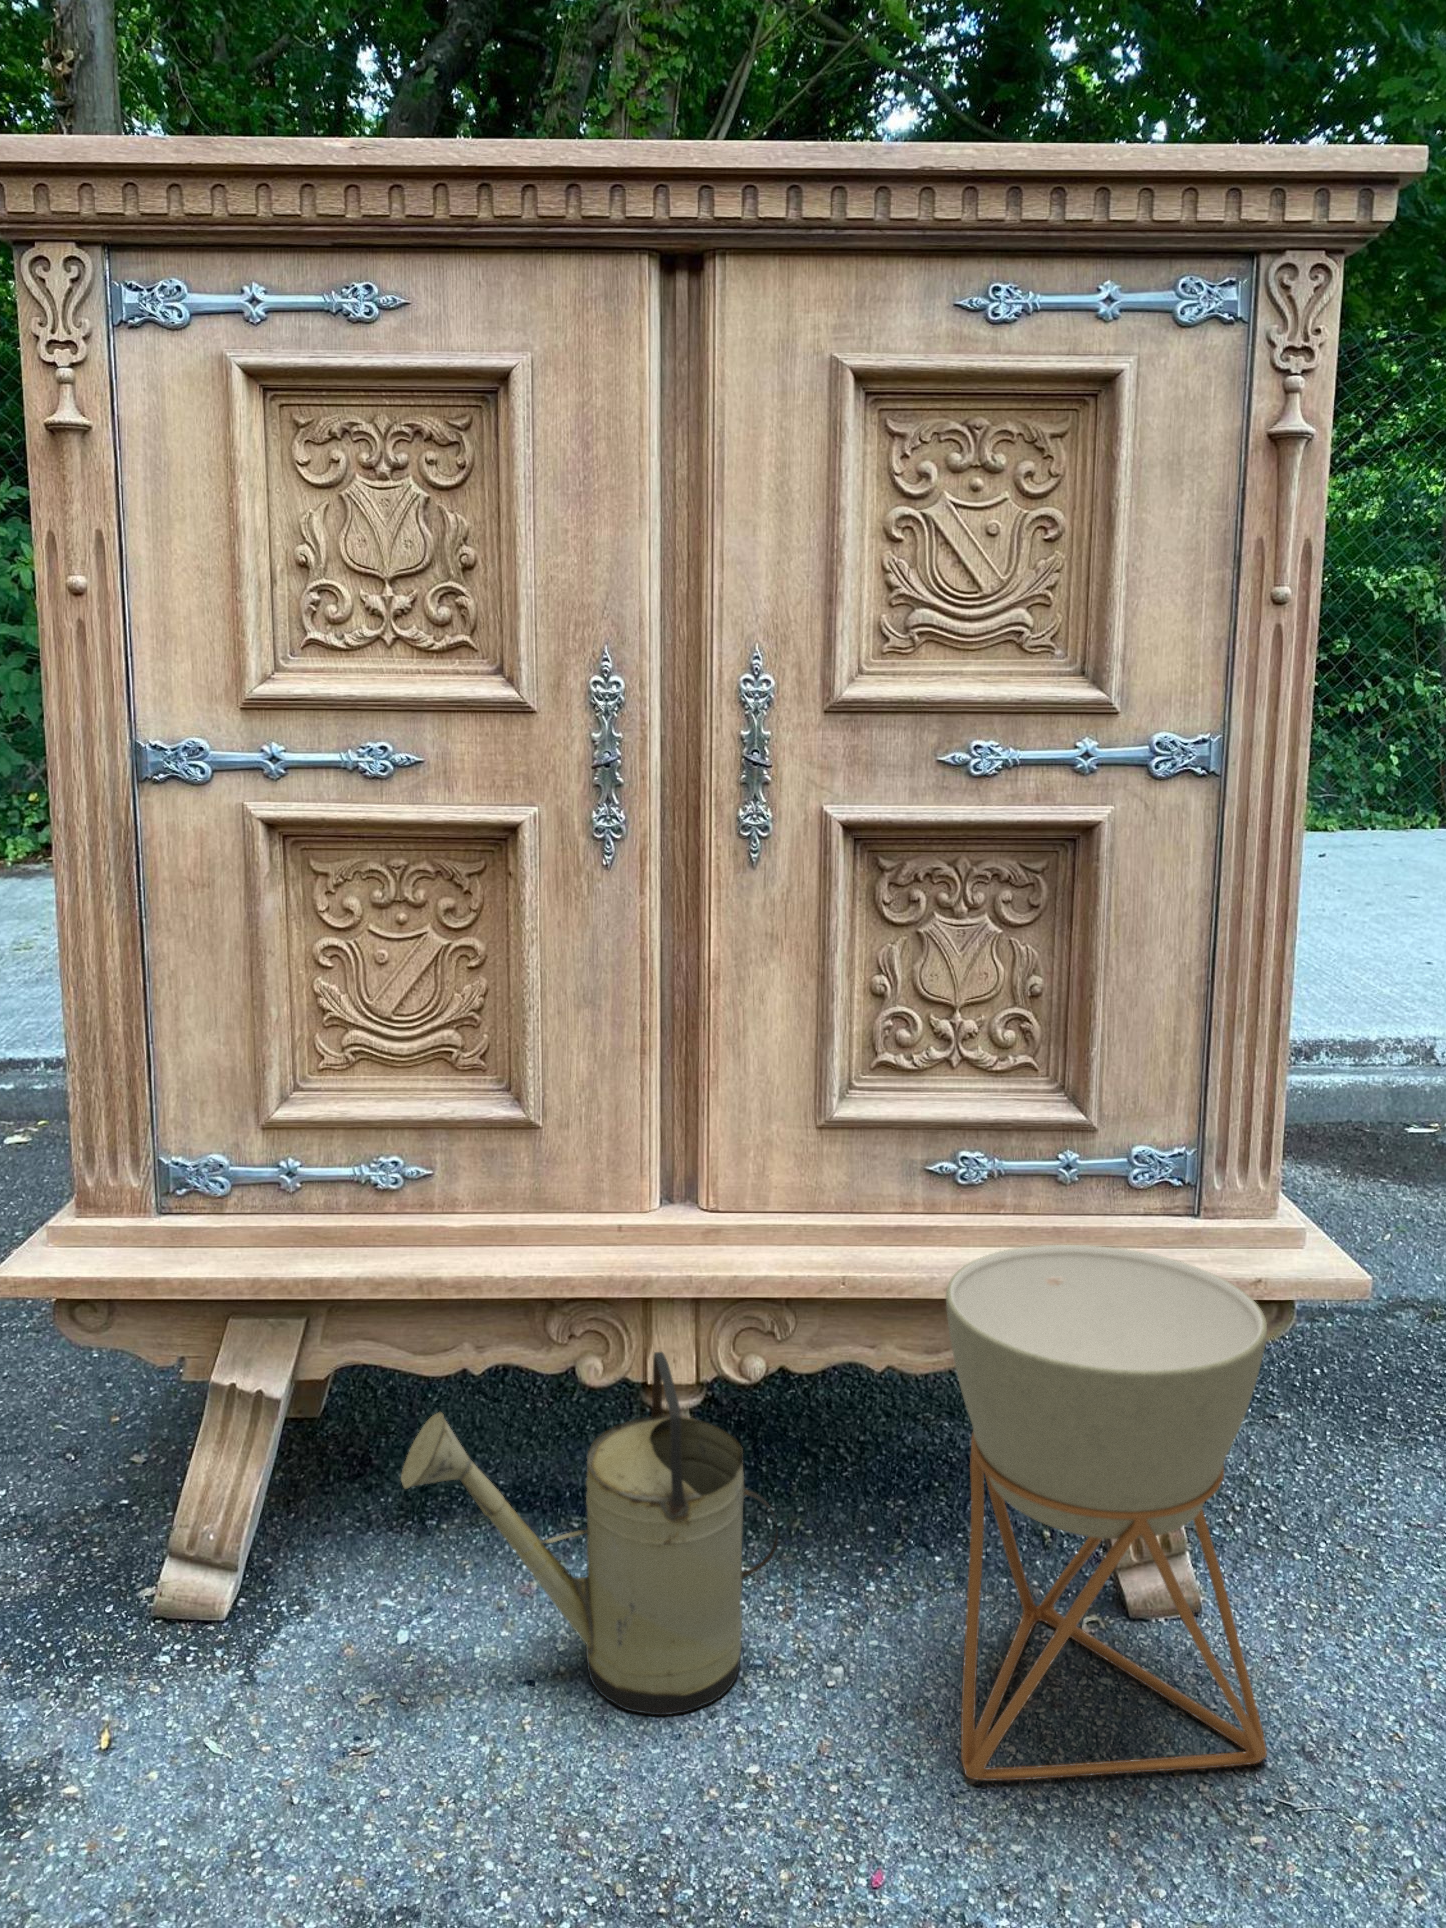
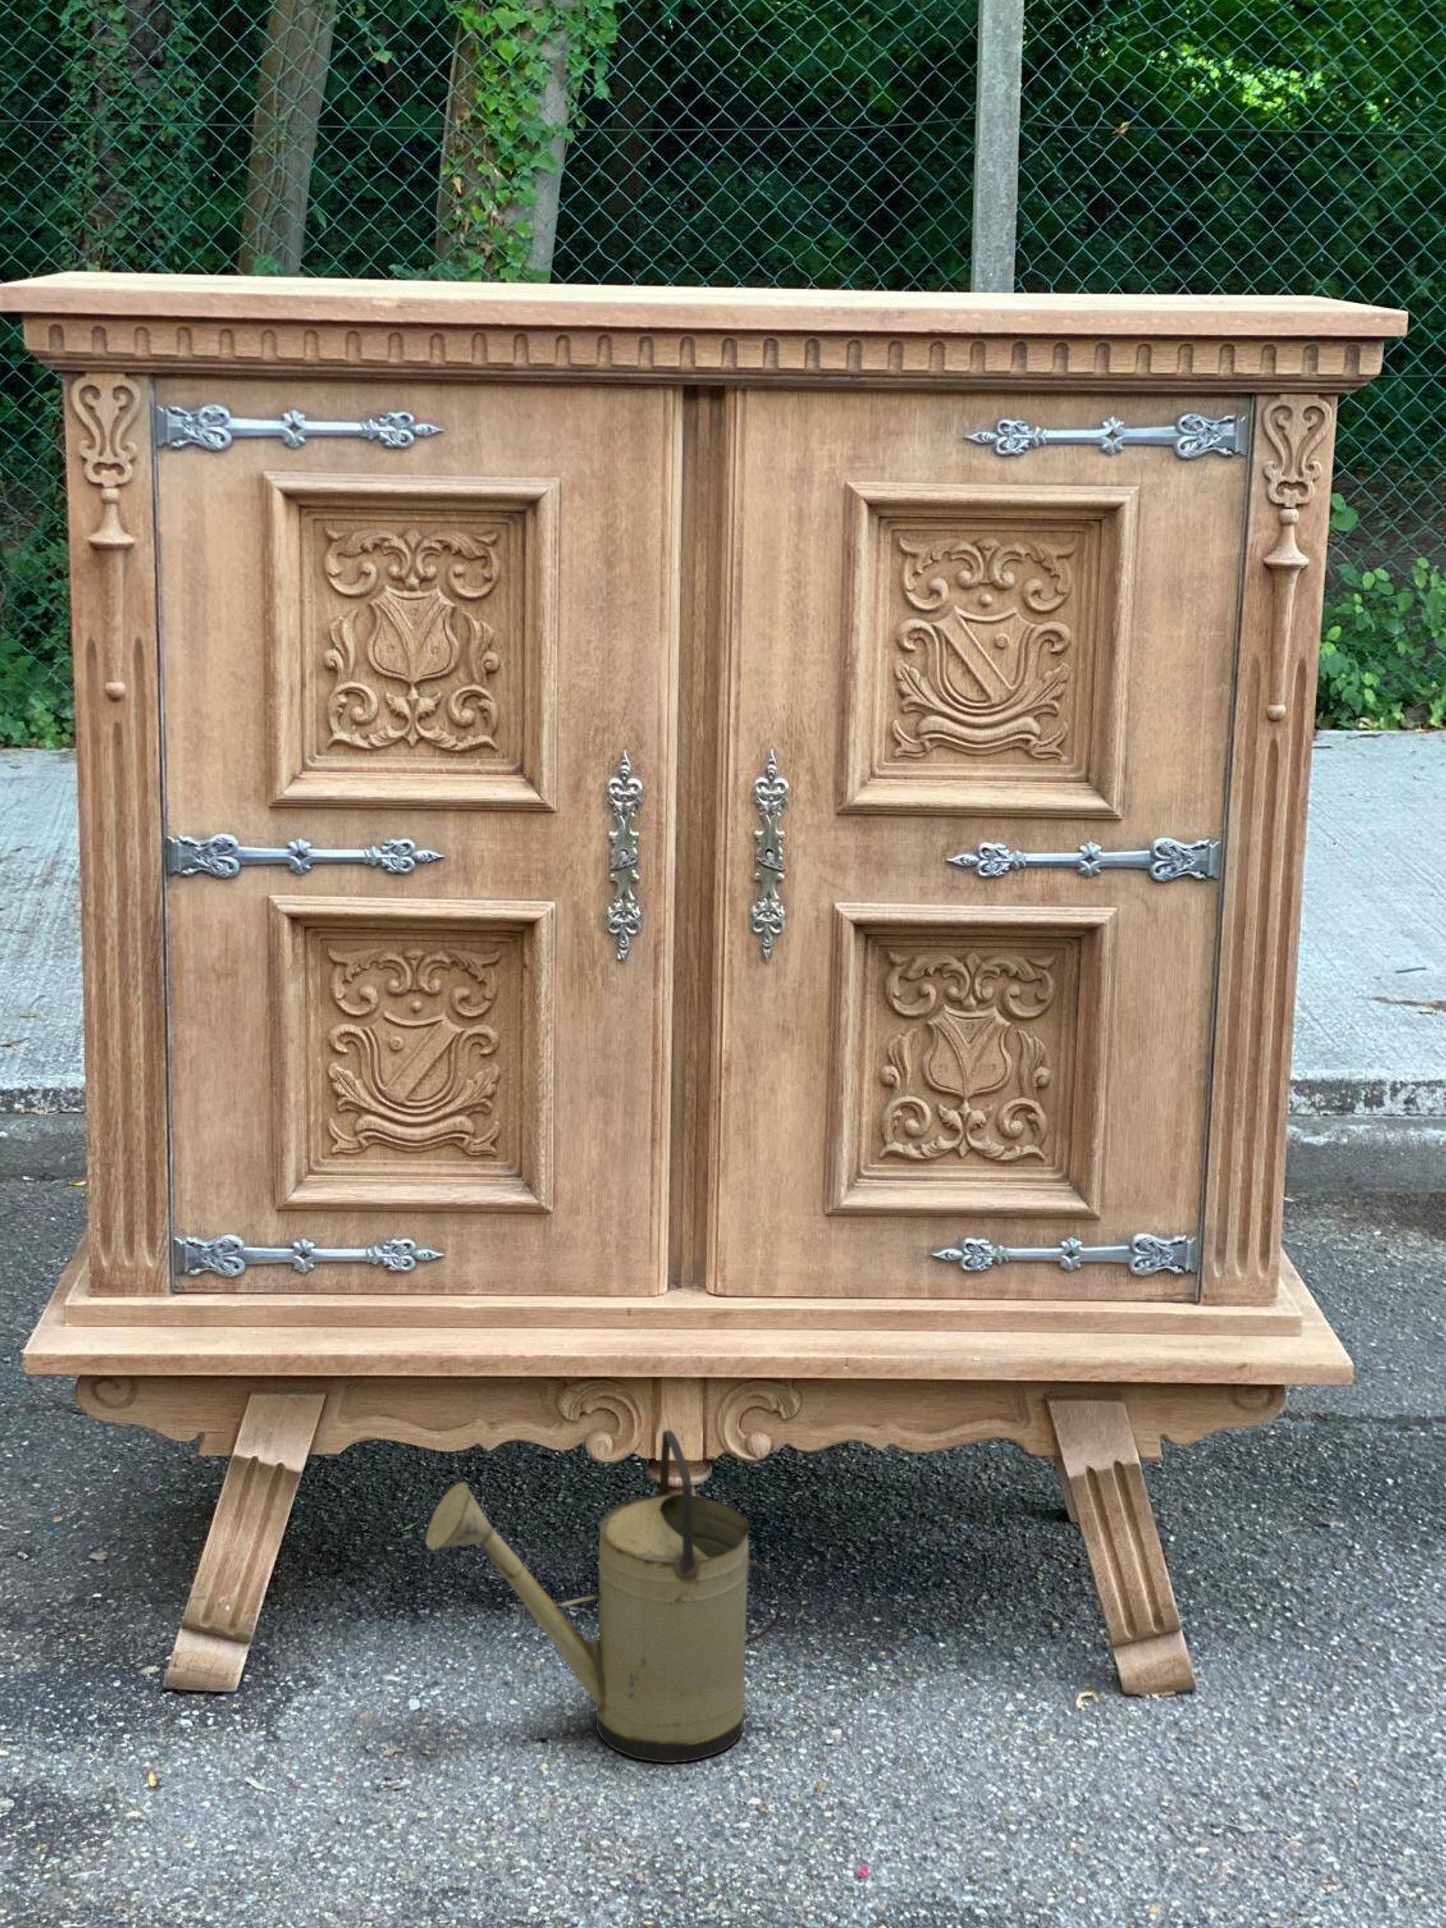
planter: present [946,1245,1267,1781] -> none [940,1331,1229,1808]

